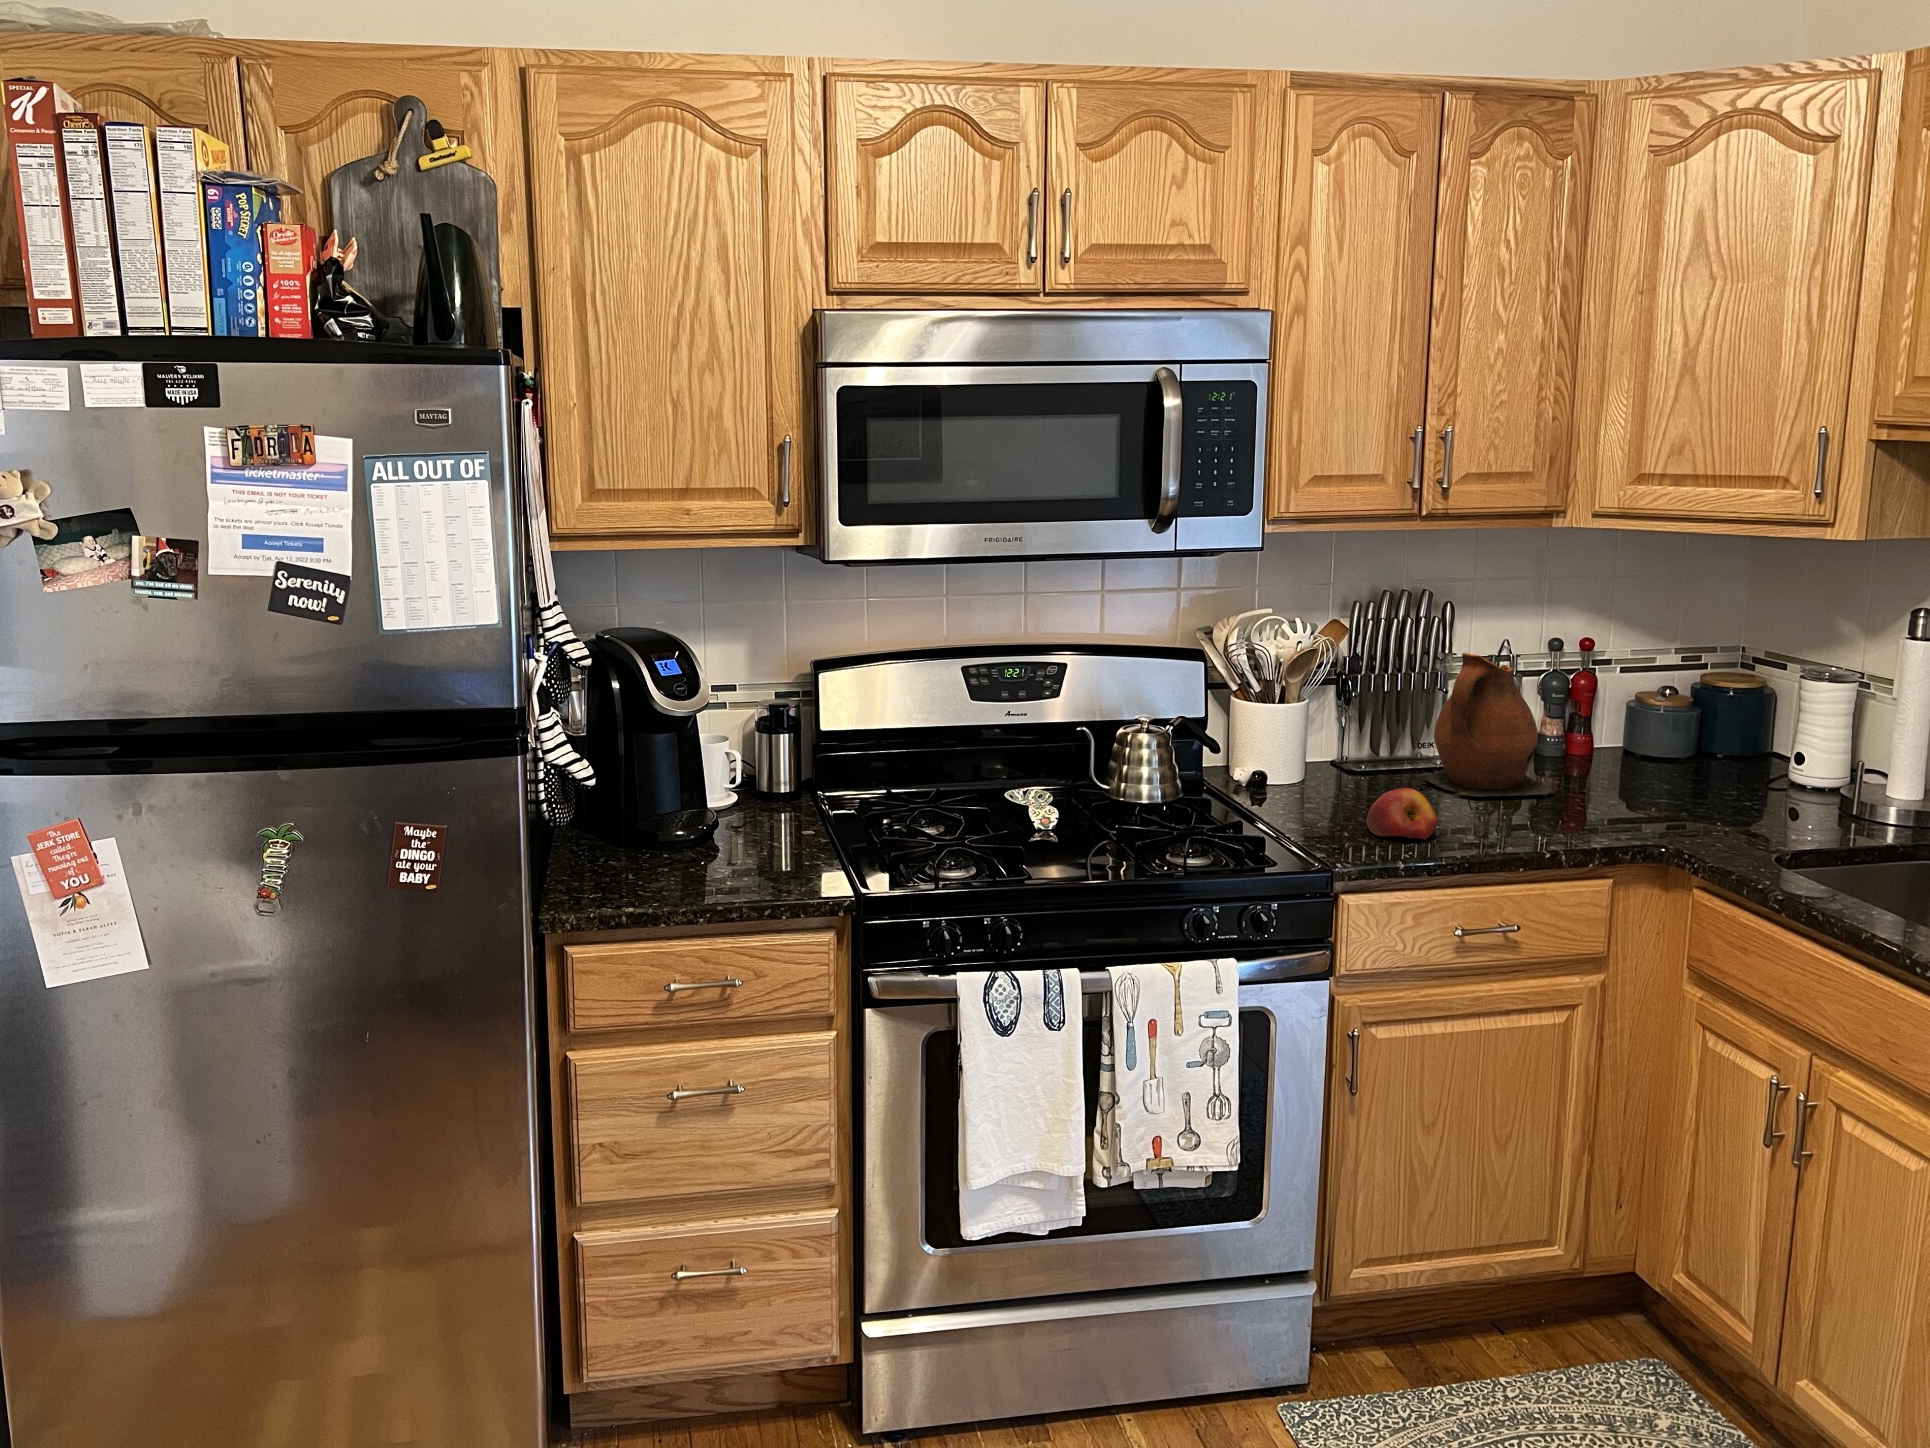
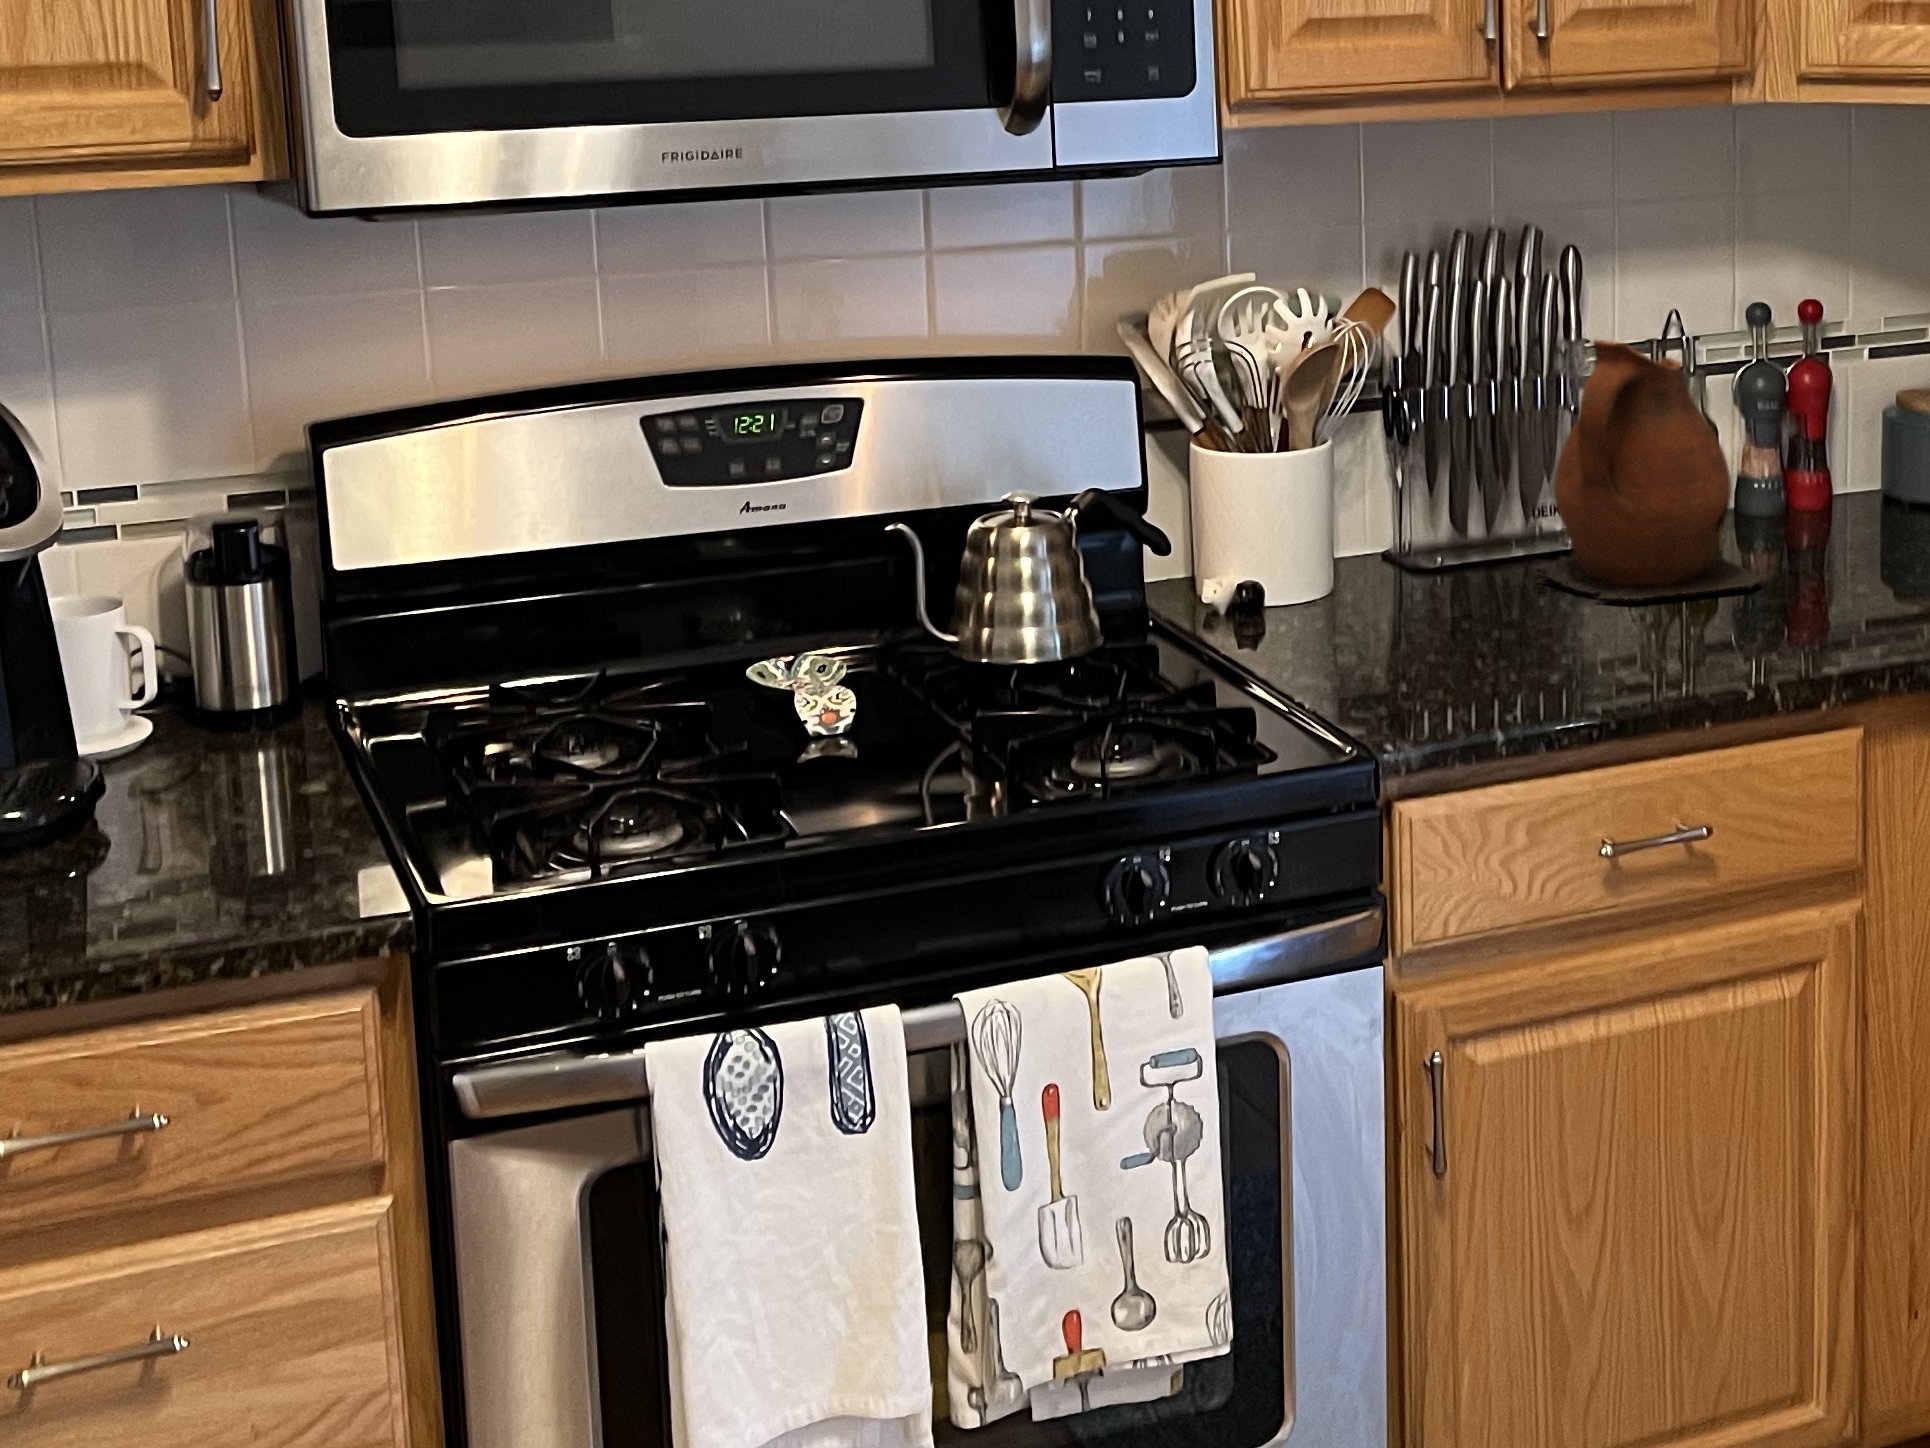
apple: present [1367,788,1438,840] -> none [1438,594,1564,688]

